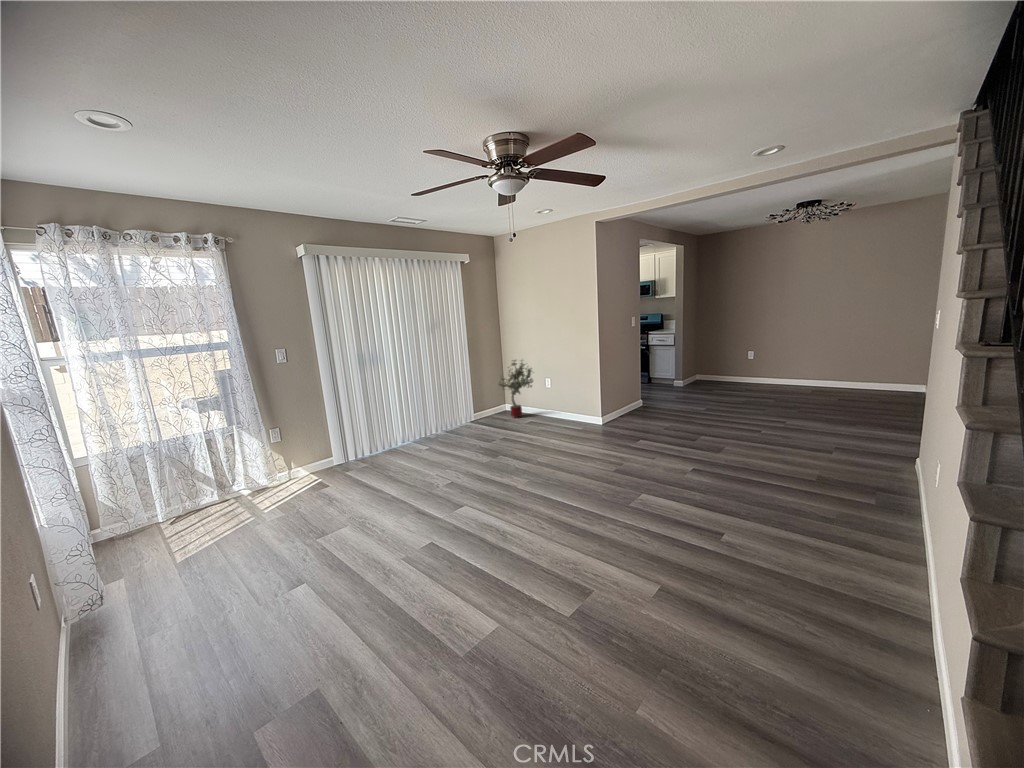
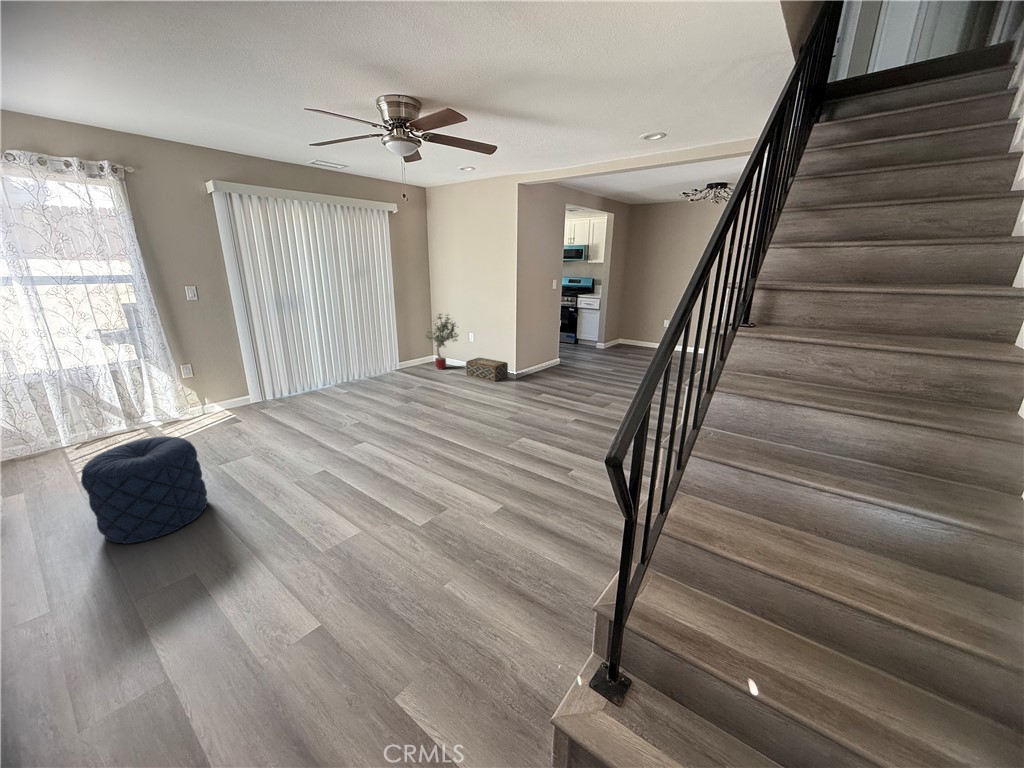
woven basket: none [546,403,592,428] -> present [466,358,508,381]
pouf: none [184,513,311,649] -> present [81,436,208,544]

